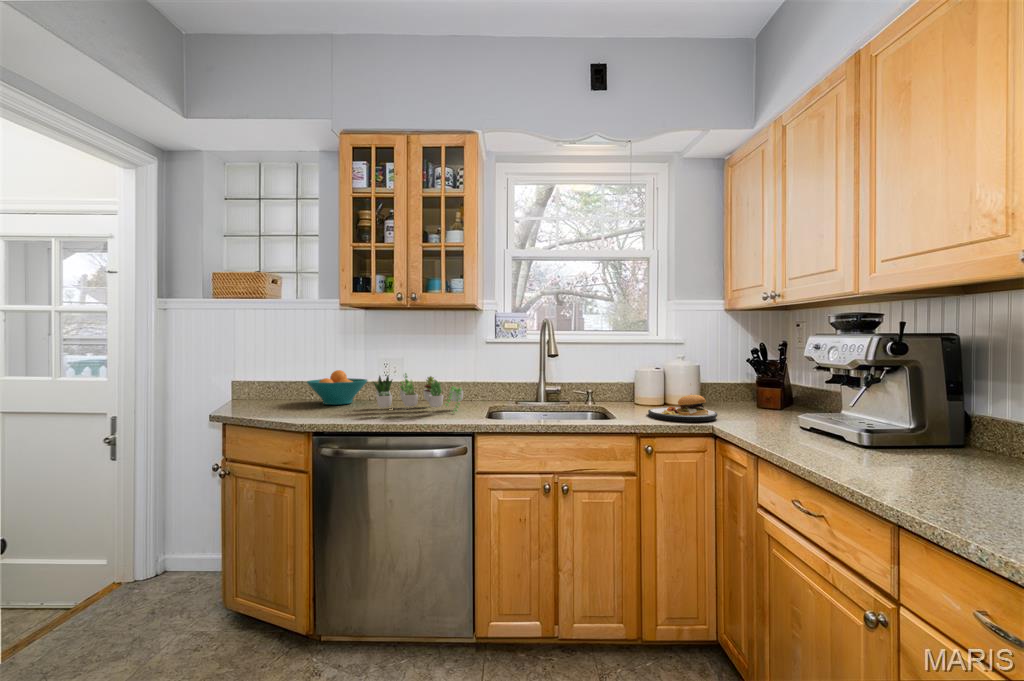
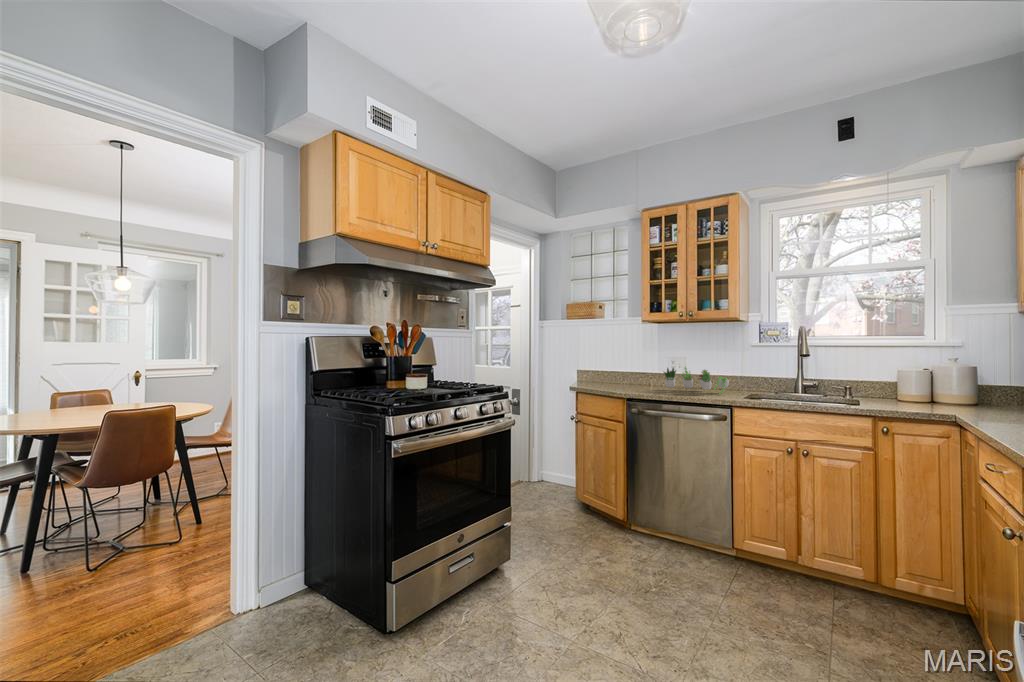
fruit bowl: present [307,370,367,405] -> none [622,365,661,387]
plate: present [648,395,718,421] -> none [893,379,968,411]

